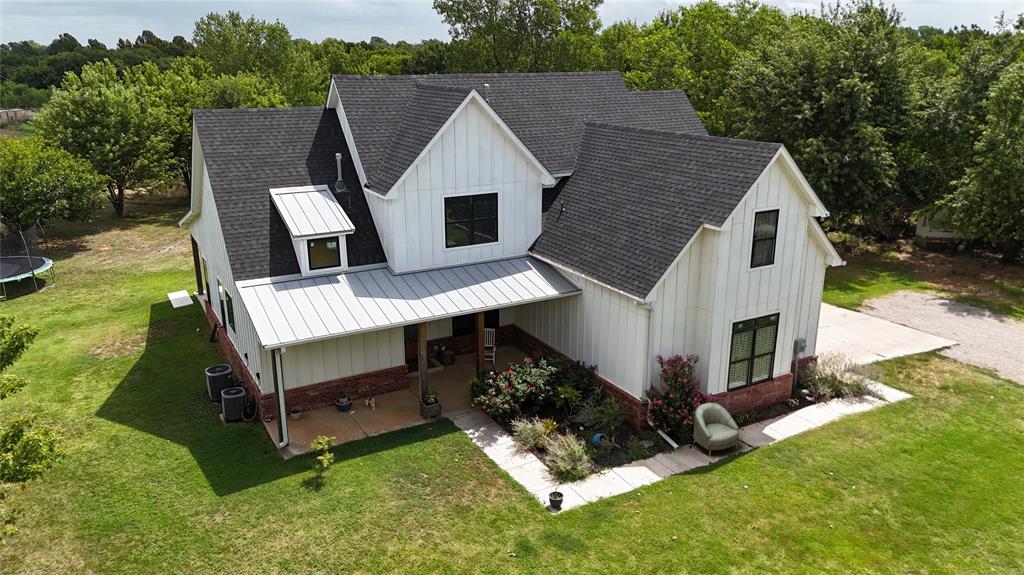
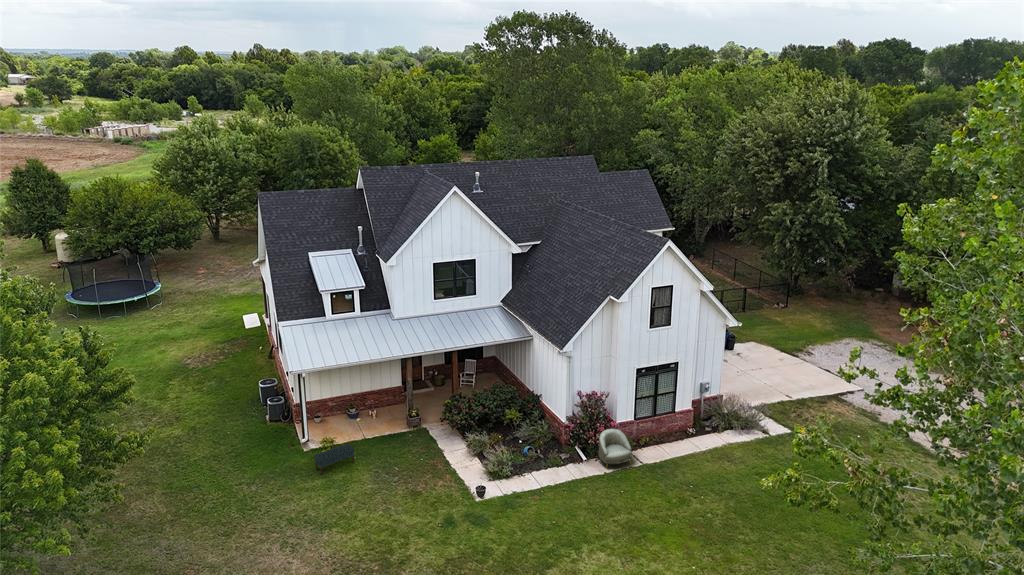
bench: none [304,444,361,491] -> present [314,444,354,474]

